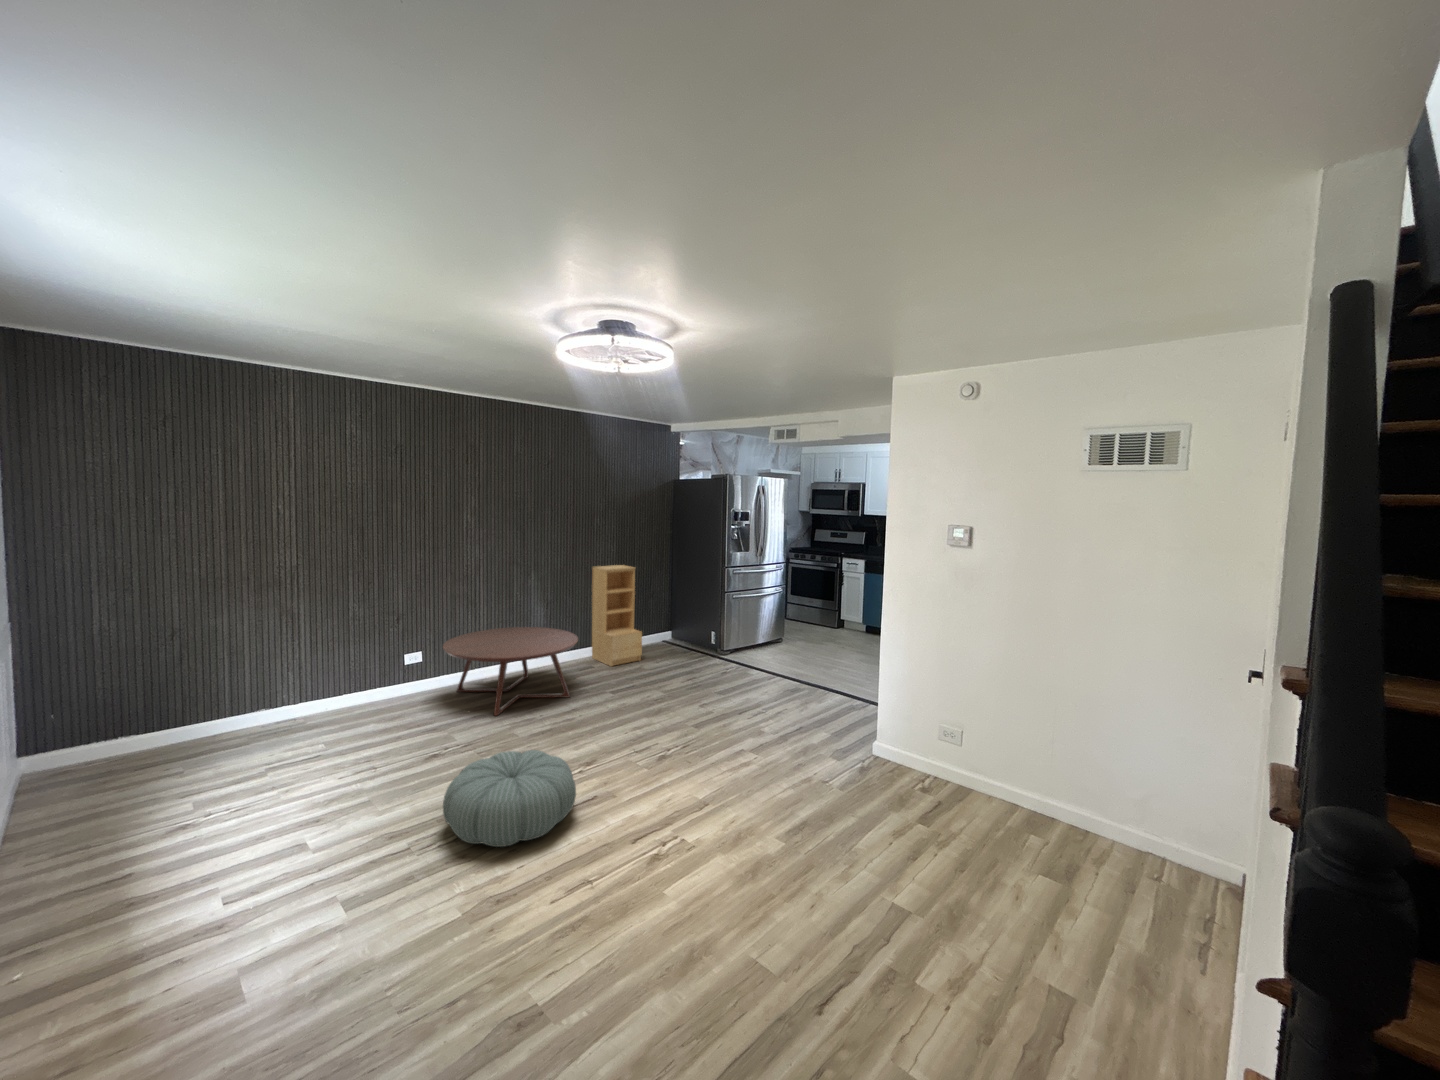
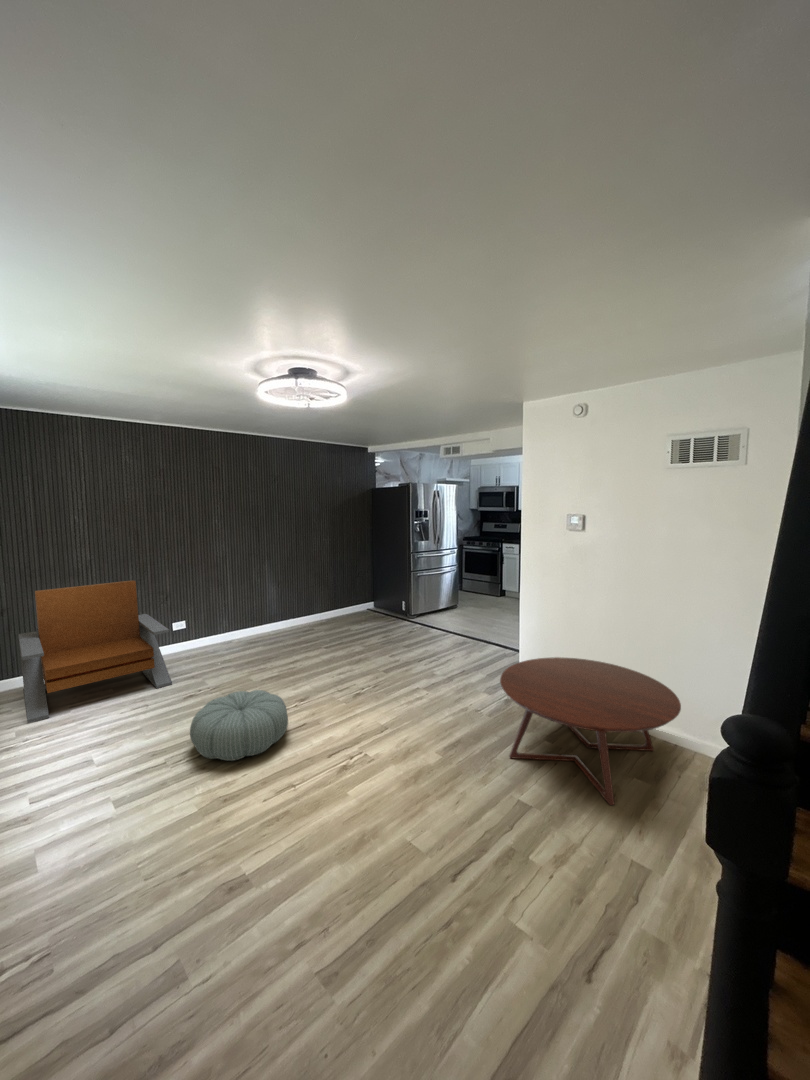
bookshelf: present [592,565,642,666] -> none [312,553,350,629]
lounge chair: none [191,595,405,791] -> present [19,580,172,723]
coffee table: present [443,627,578,716] -> present [500,657,681,805]

